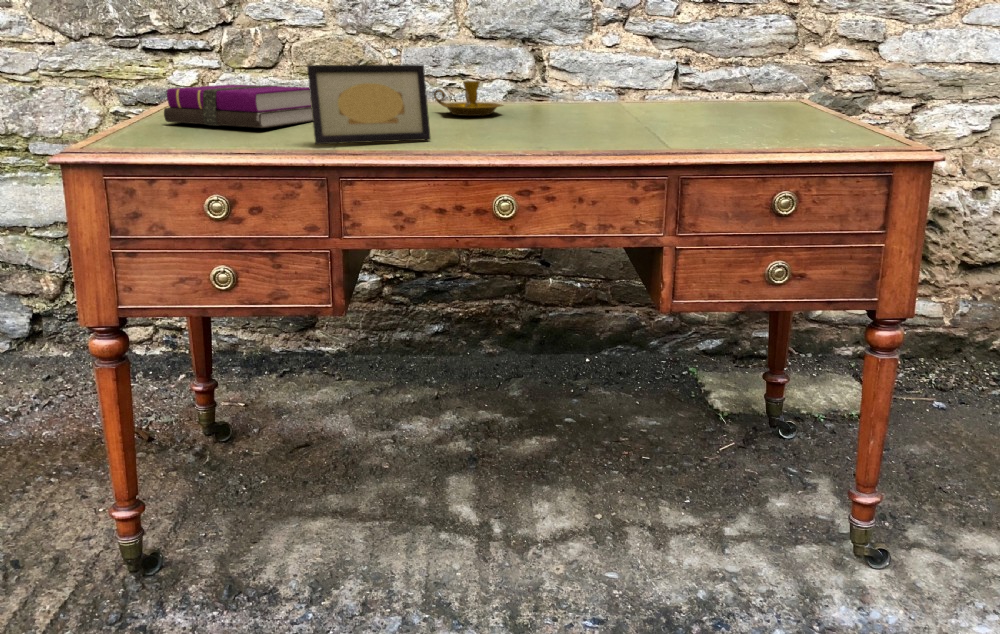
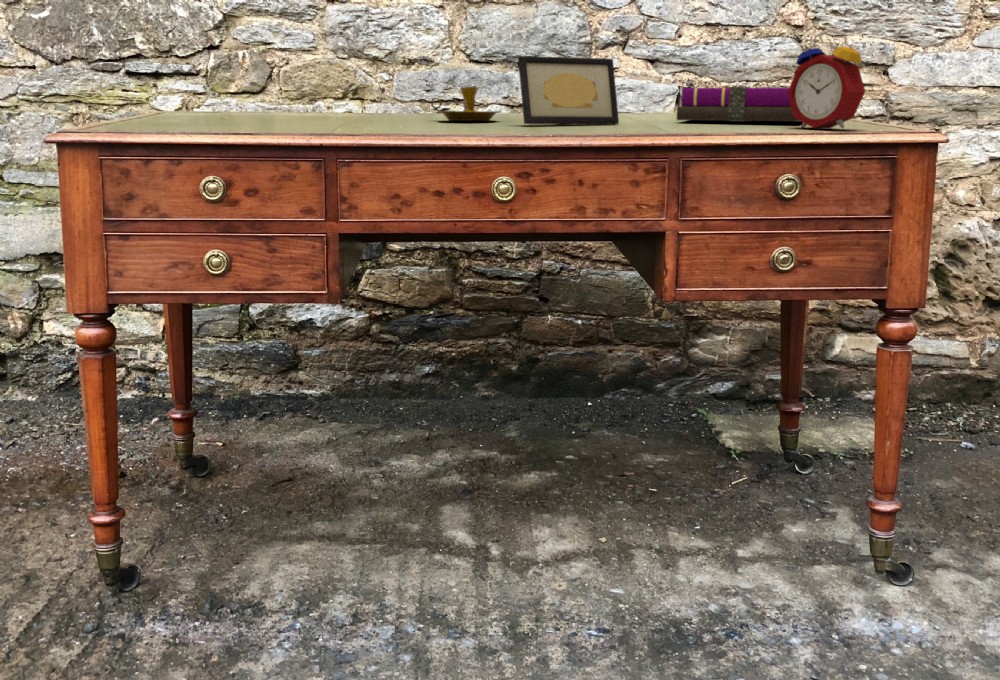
alarm clock: none [791,34,871,137] -> present [787,29,865,129]
picture frame: present [307,64,431,144] -> present [518,56,619,124]
notebook: present [164,84,313,128] -> present [677,87,799,122]

